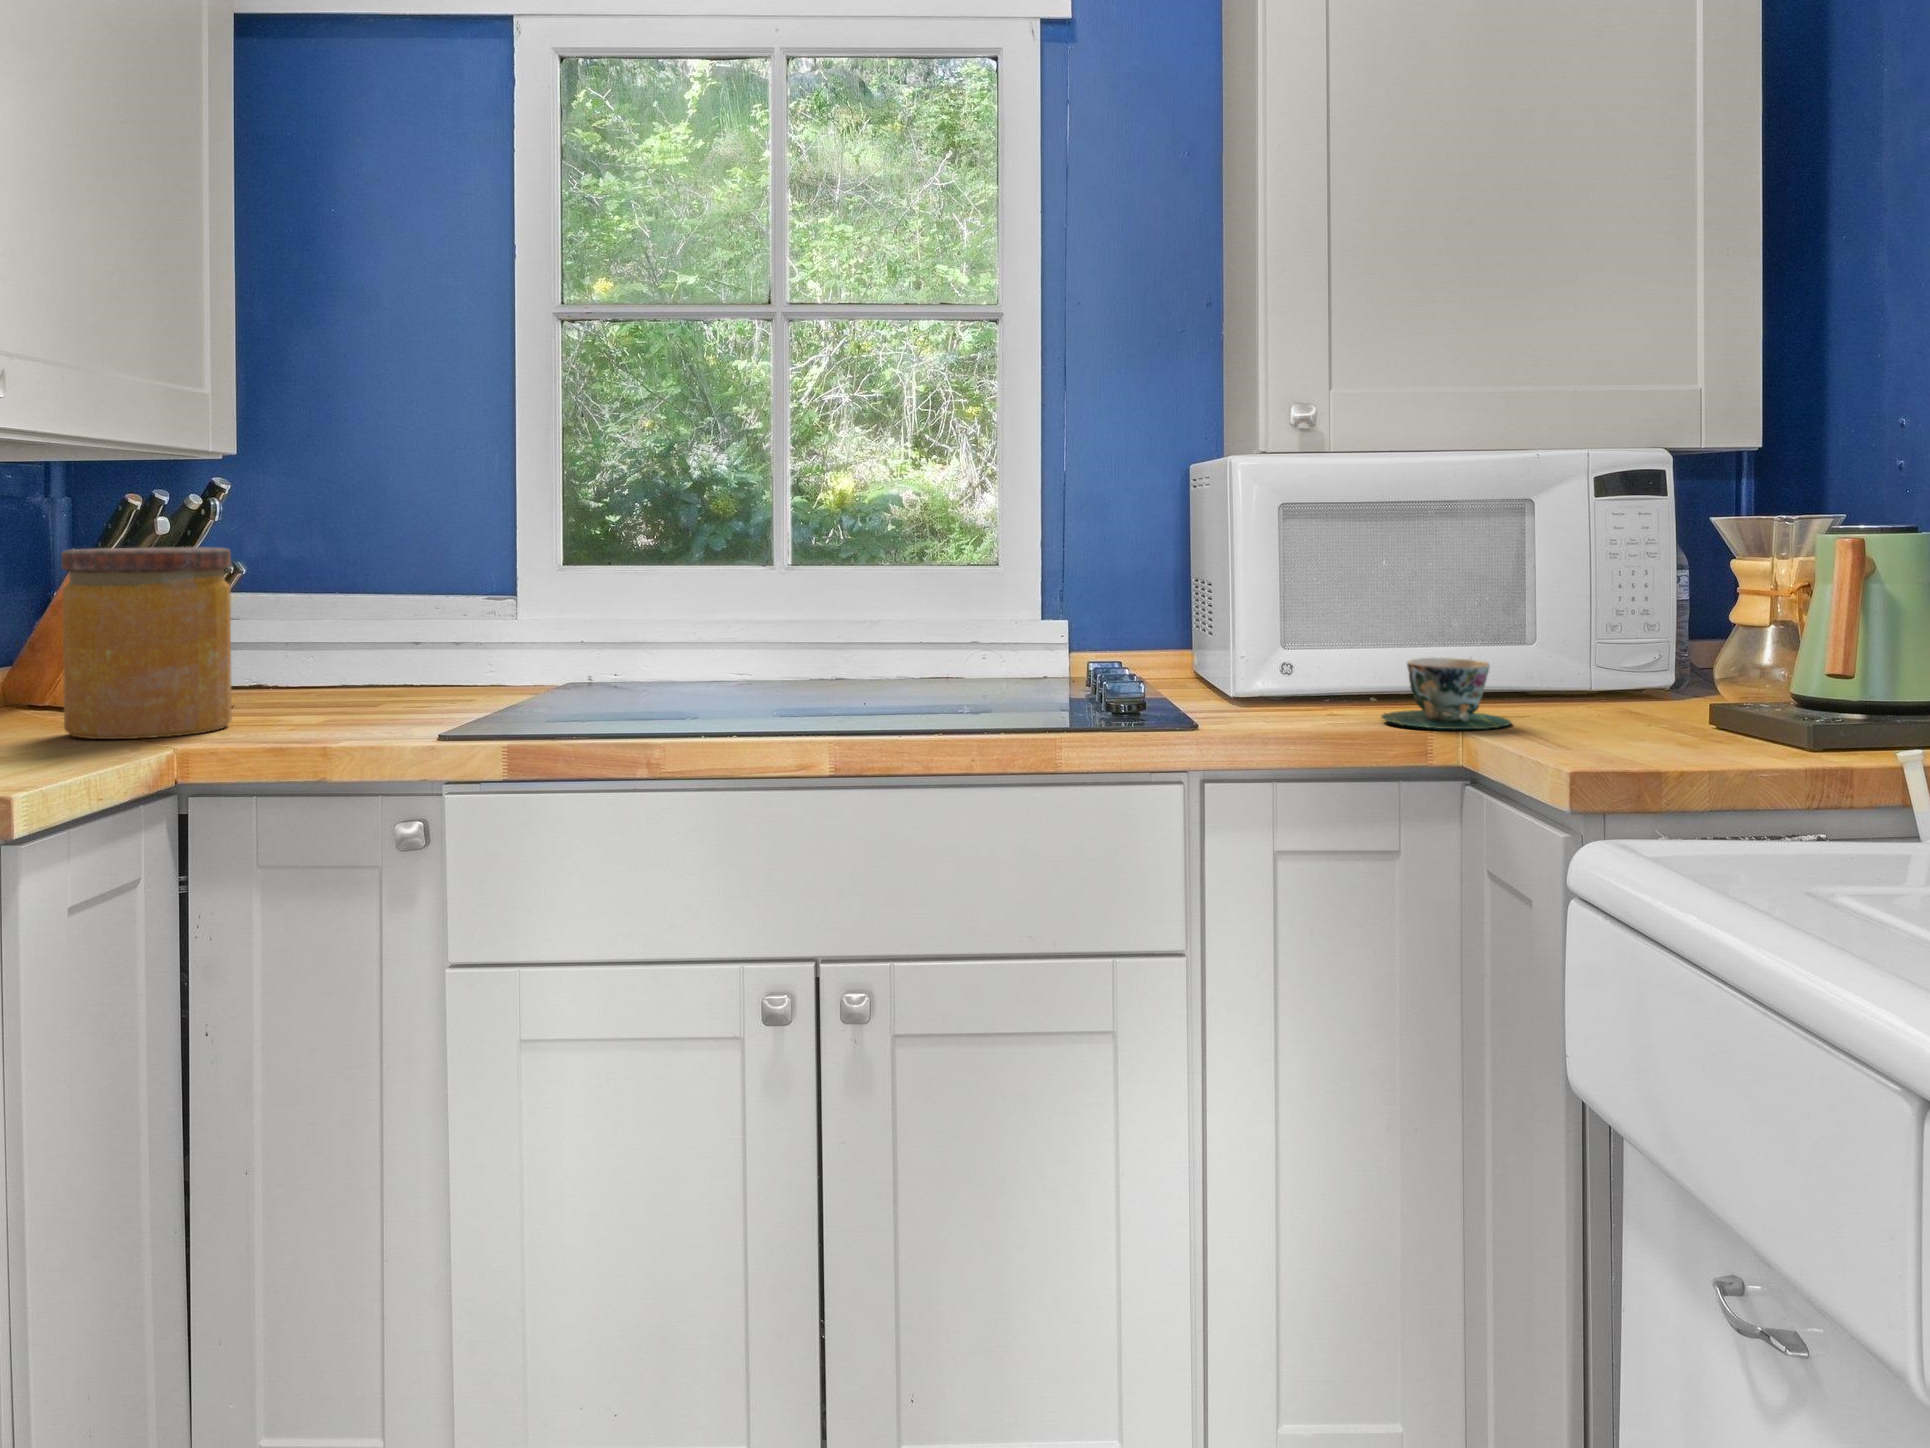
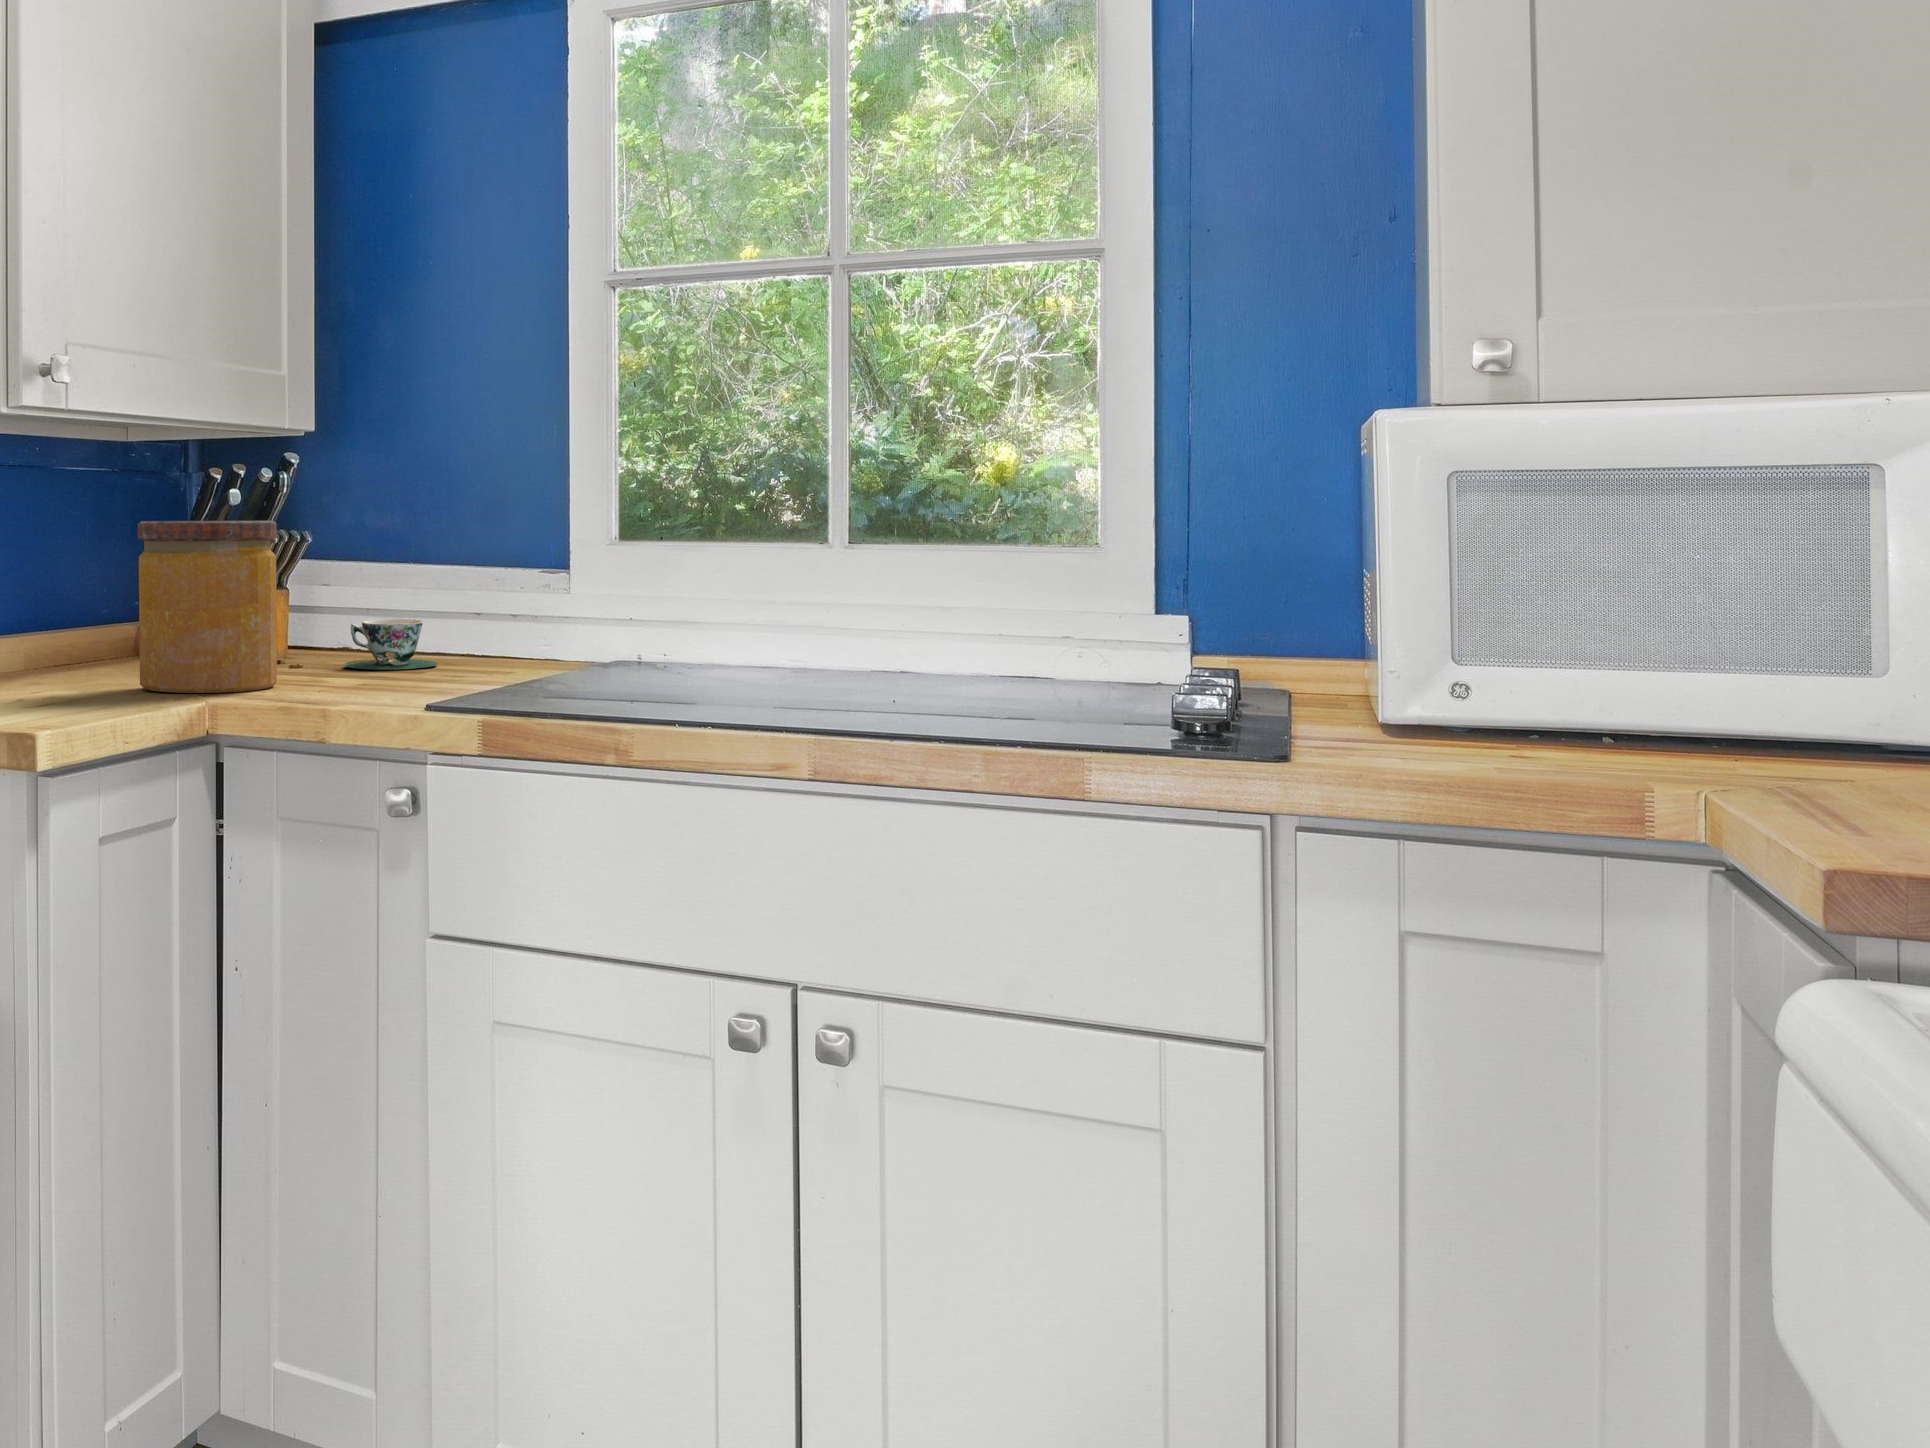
teacup: present [1381,658,1511,729] -> present [343,619,438,670]

